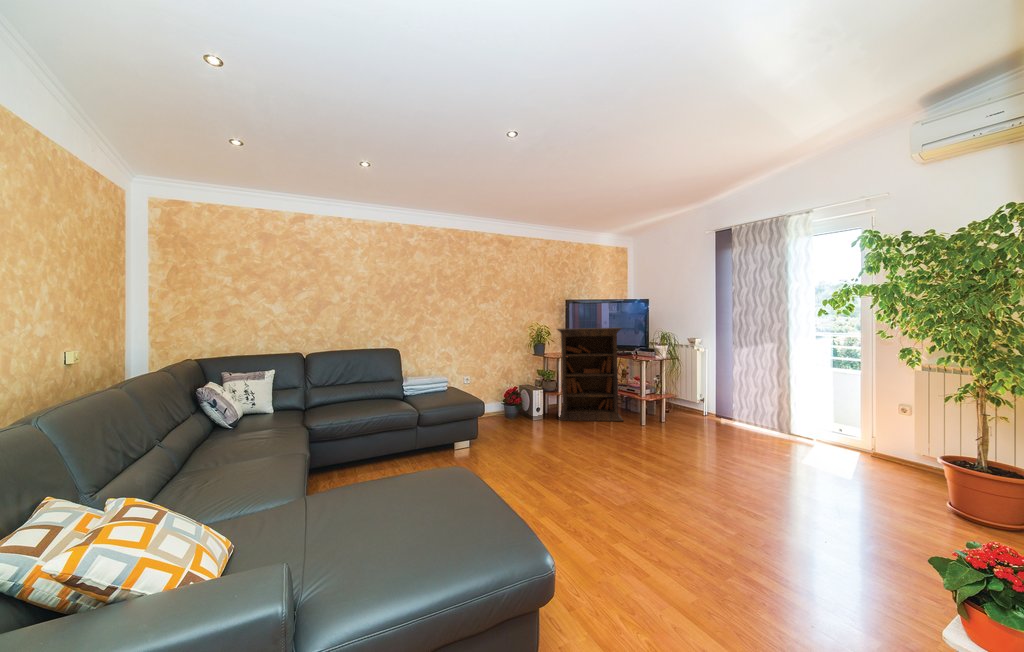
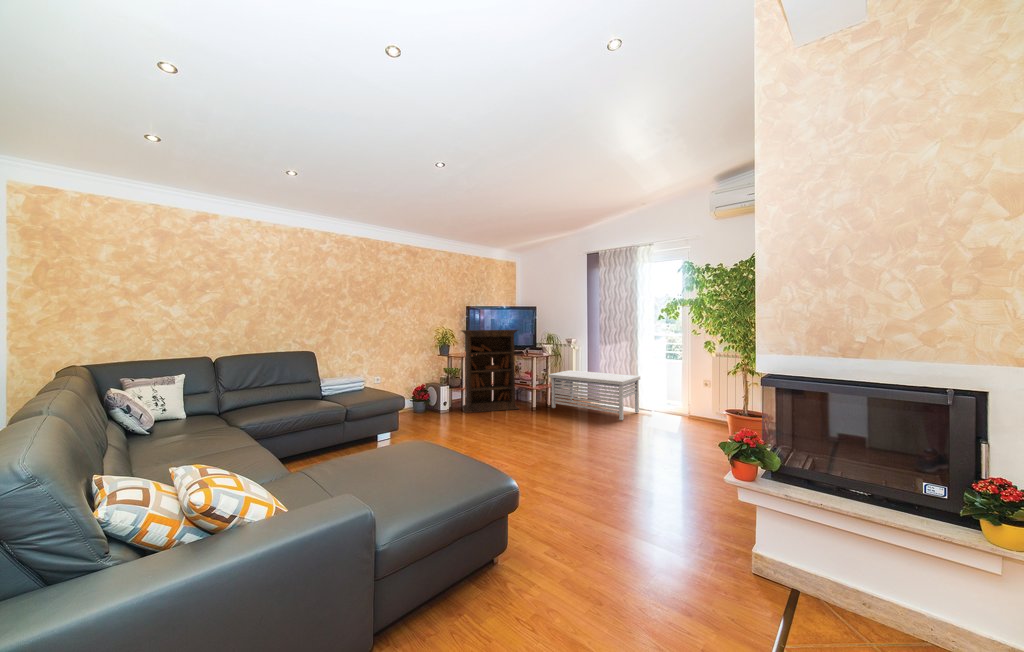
storage bench: none [661,377,793,449] -> present [548,370,640,420]

